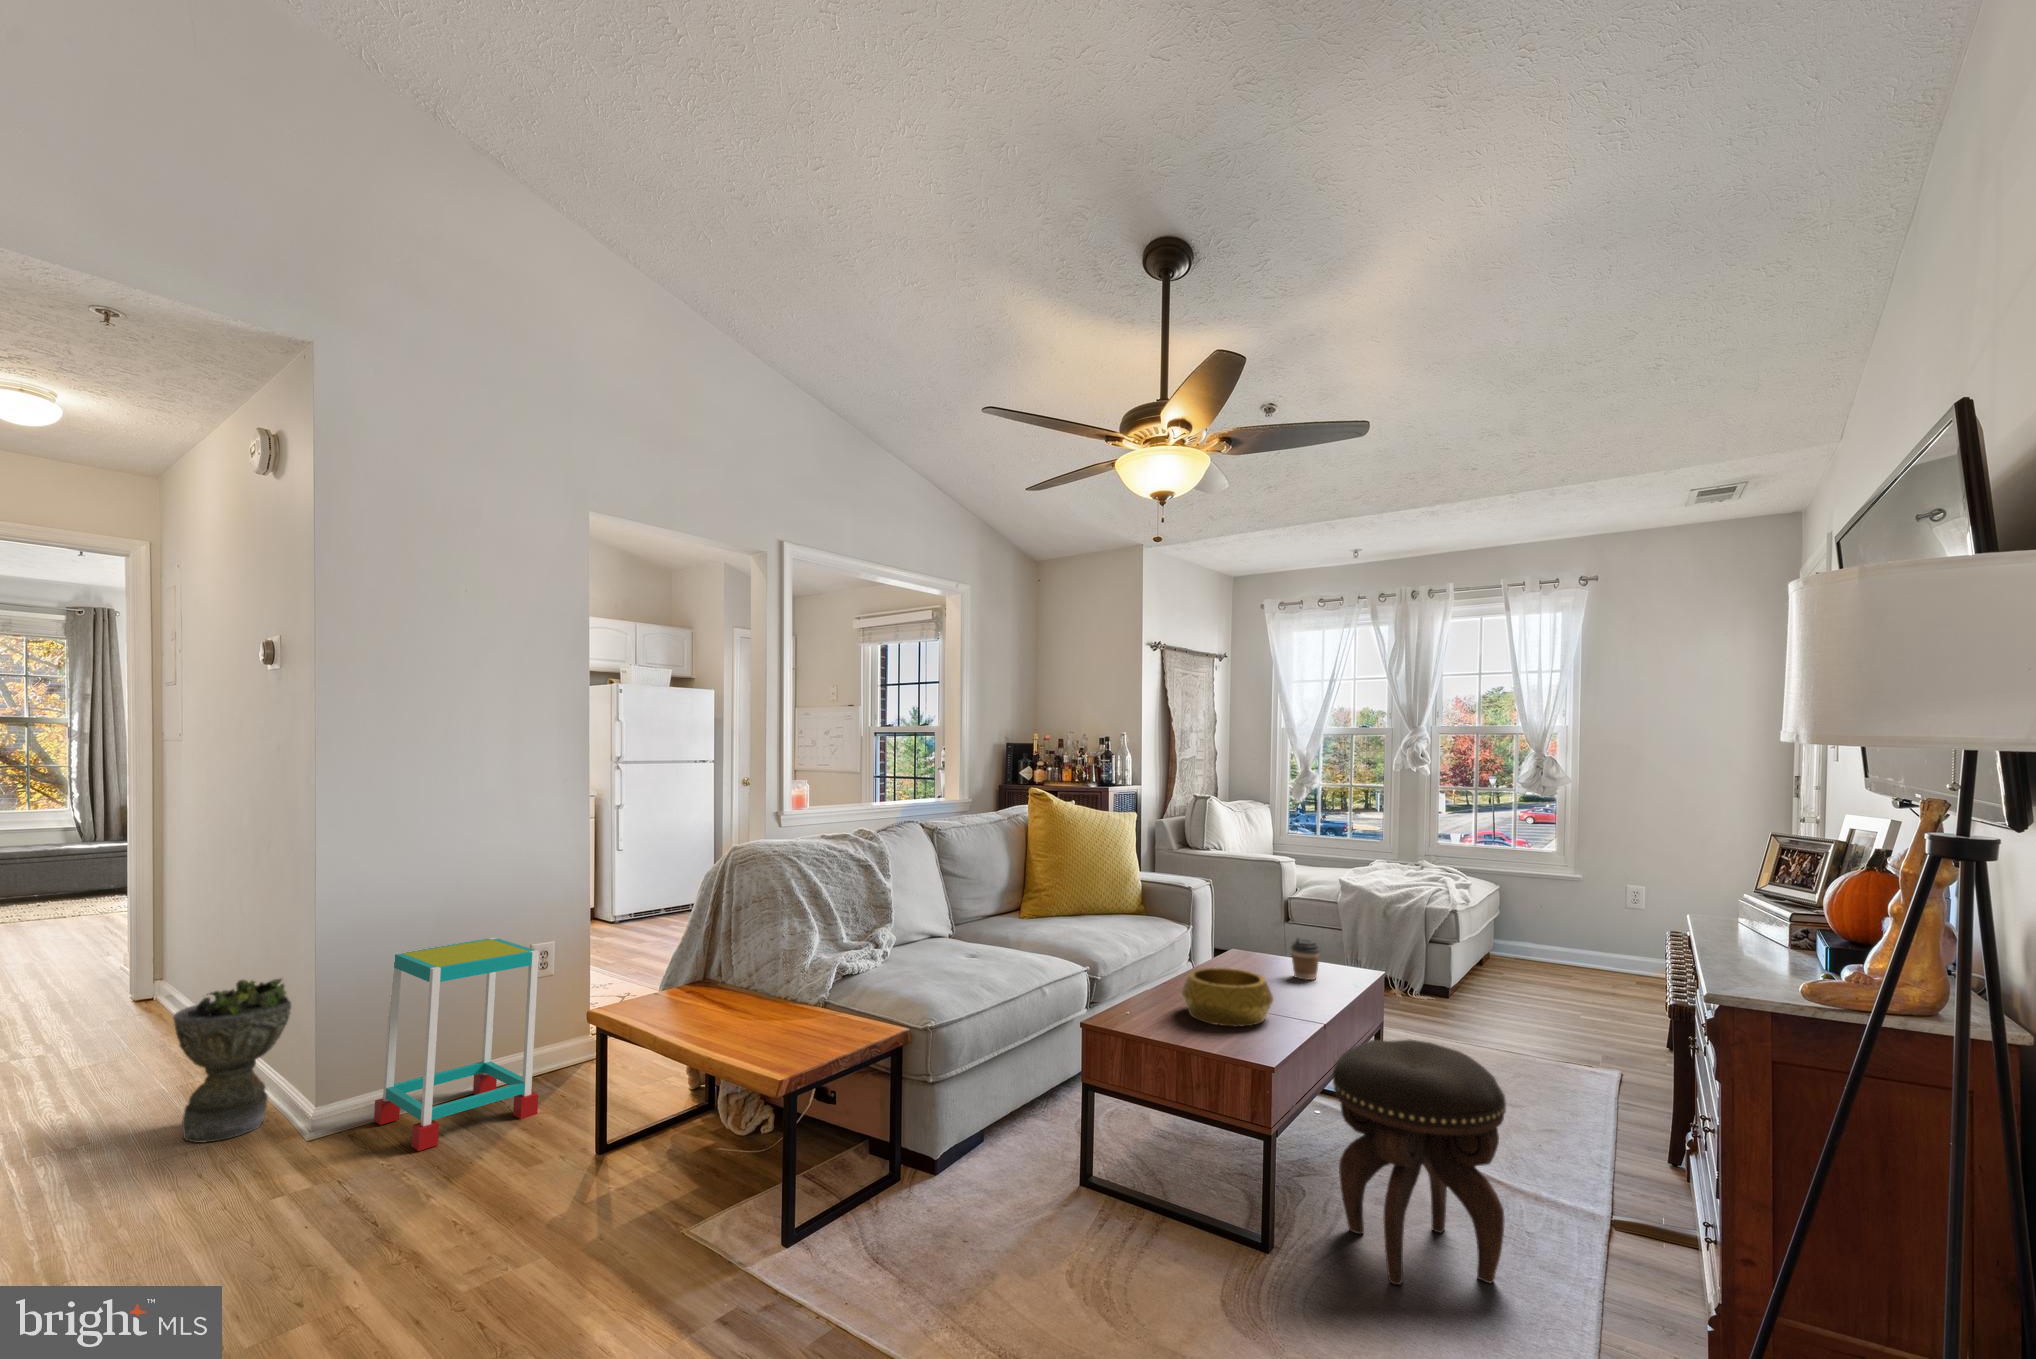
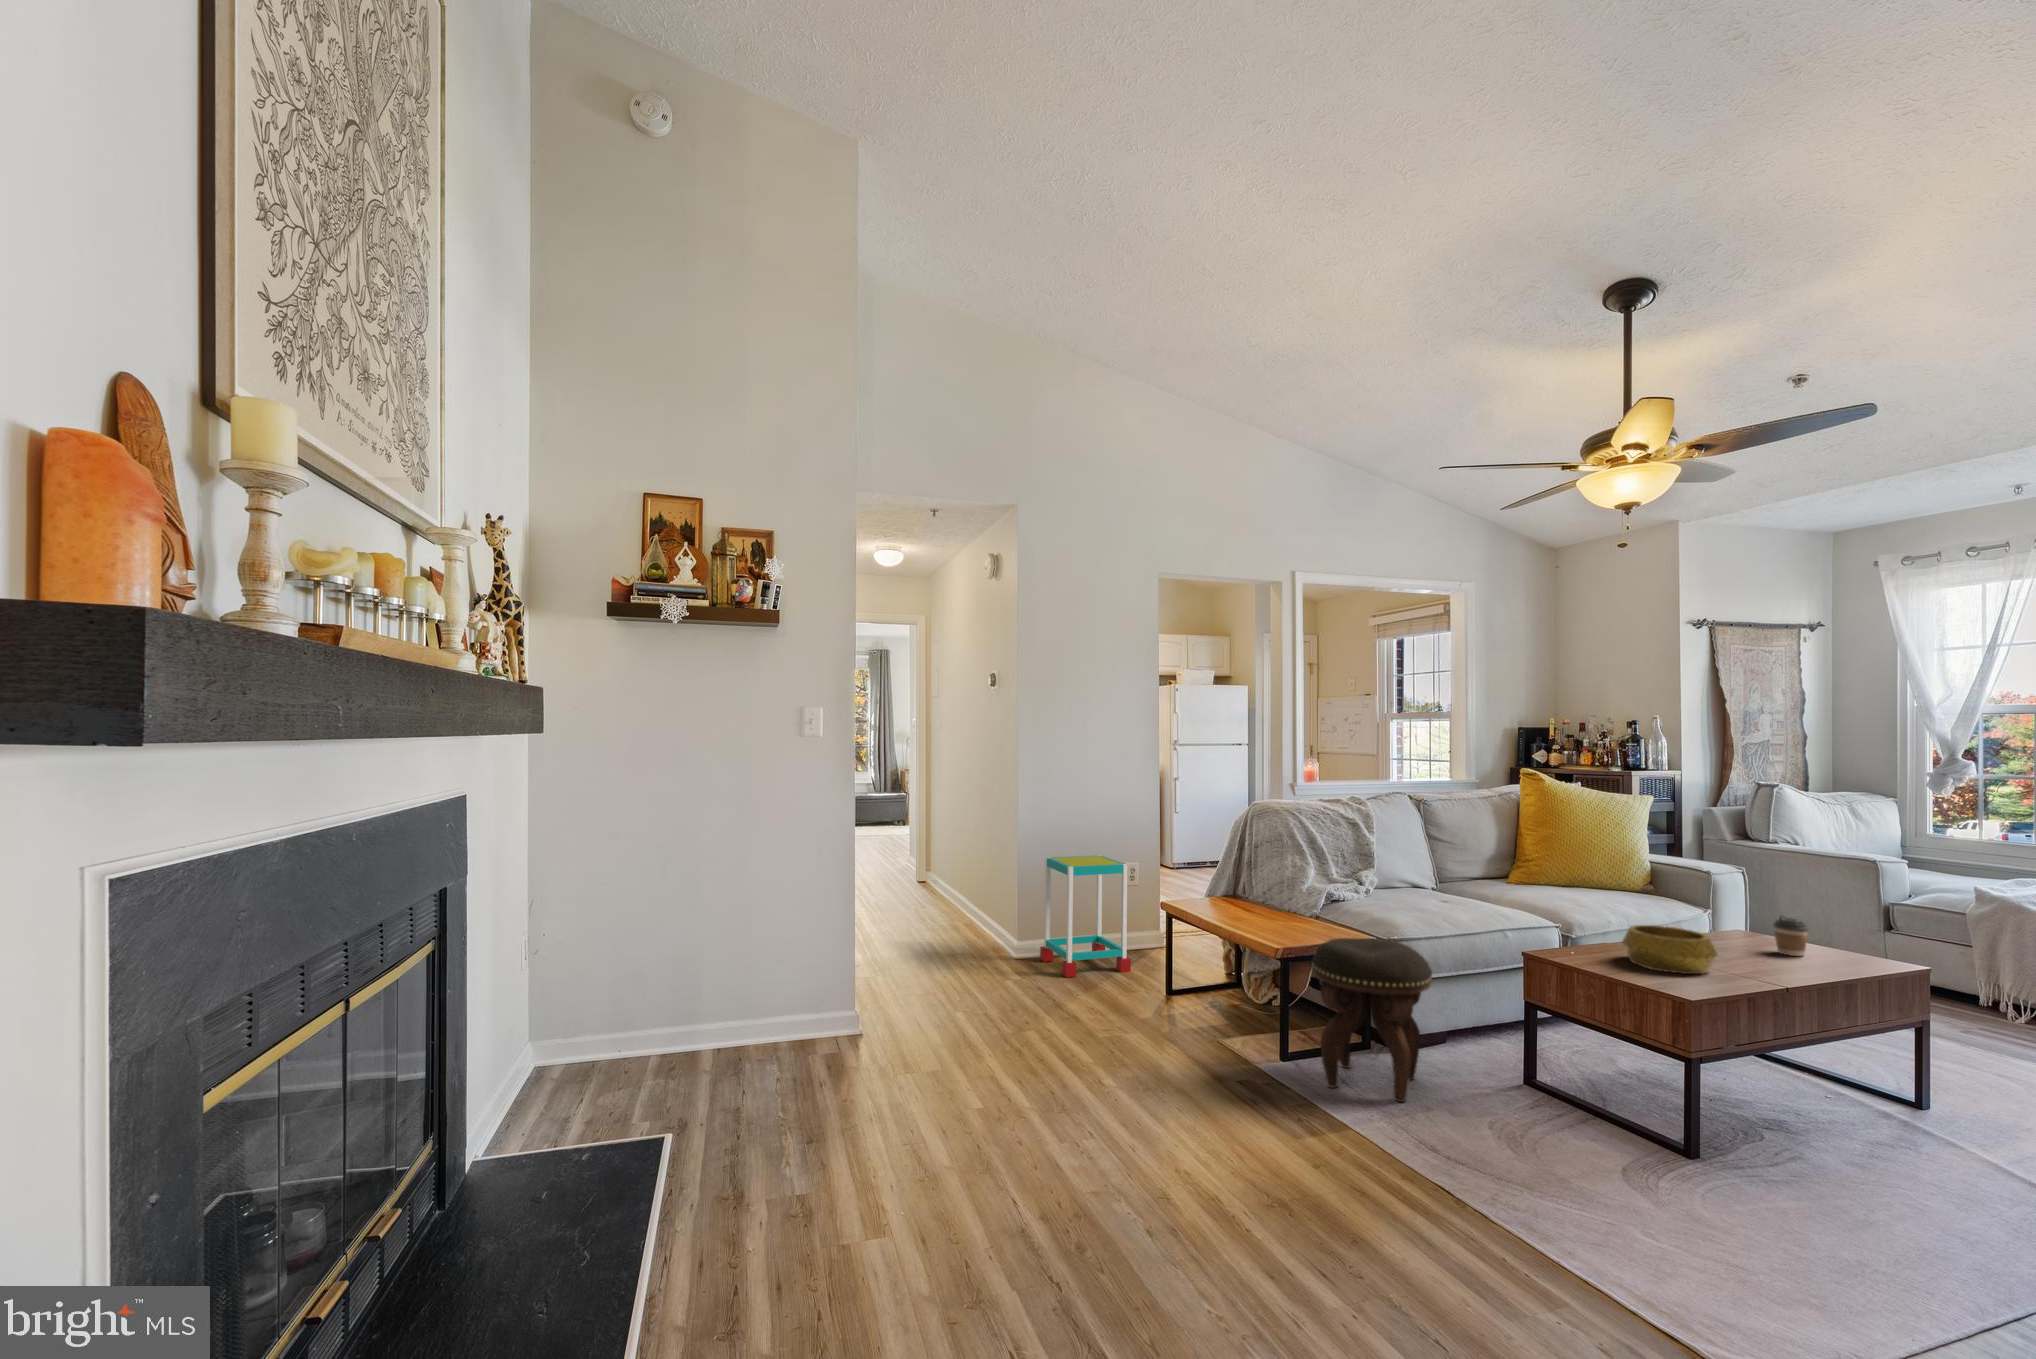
planter: present [173,978,291,1143] -> none [942,864,996,955]
footstool: present [1333,1039,1506,1285] -> present [1312,938,1432,1102]

